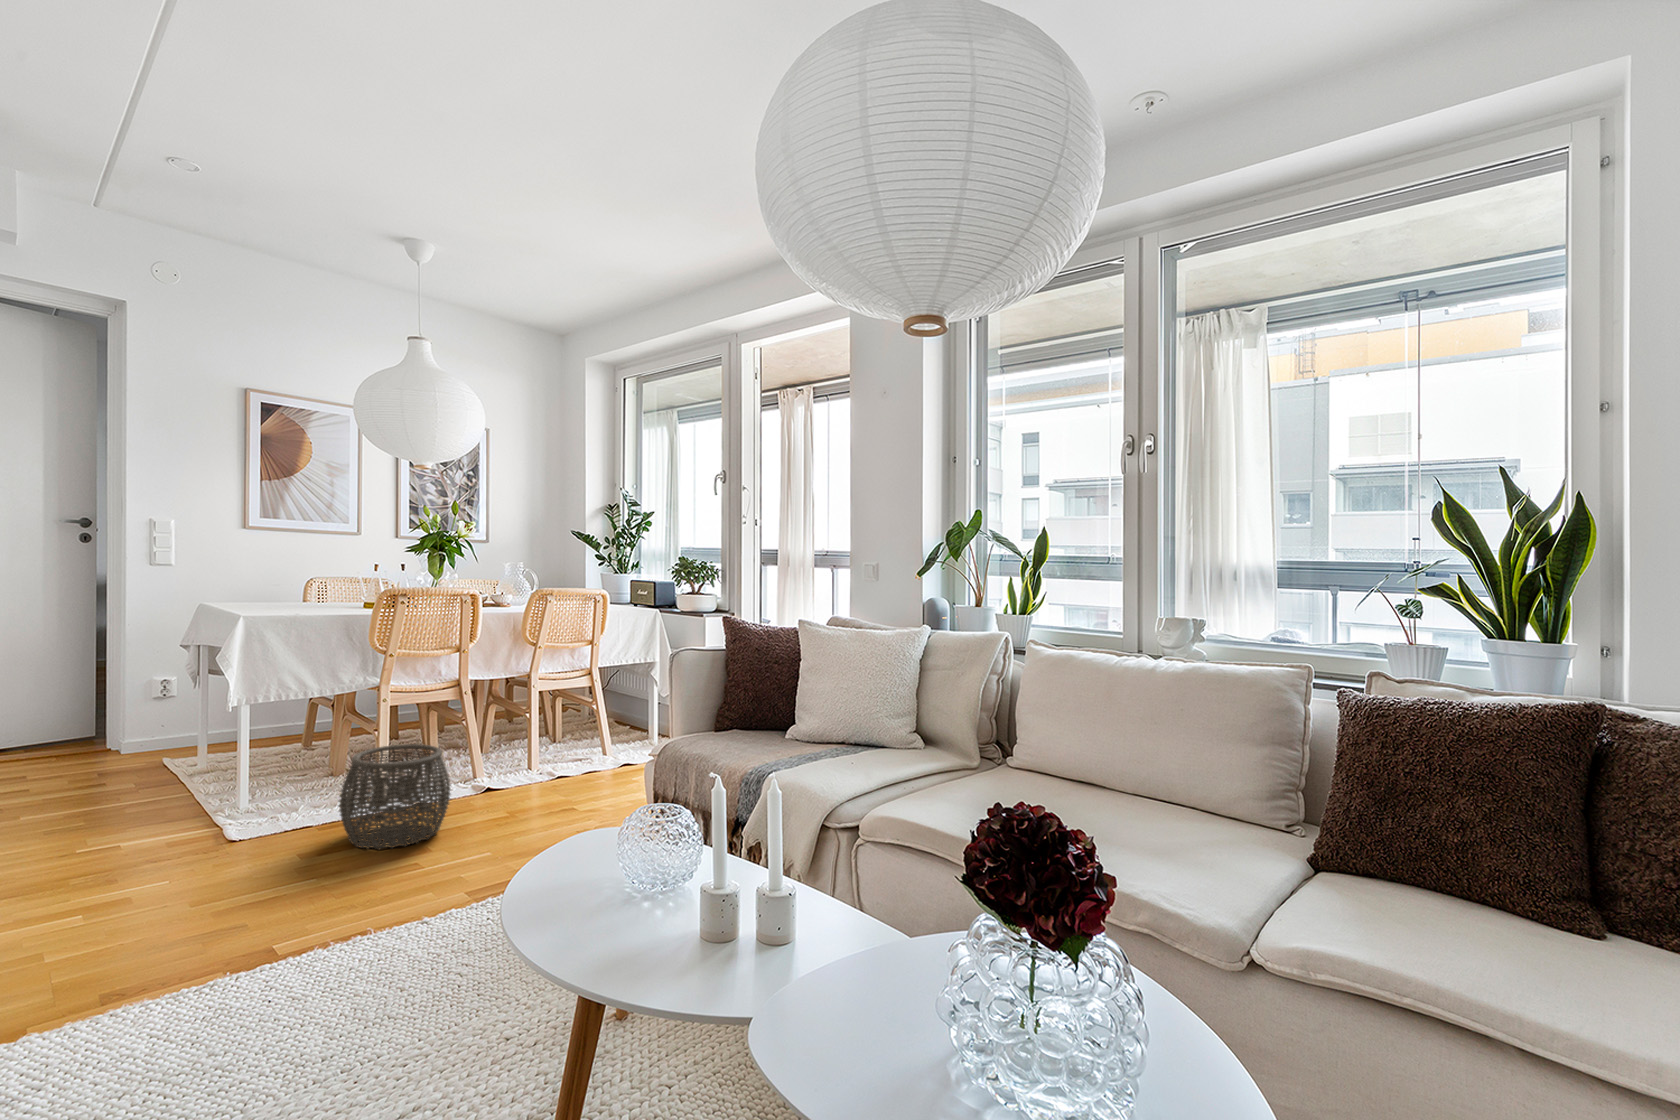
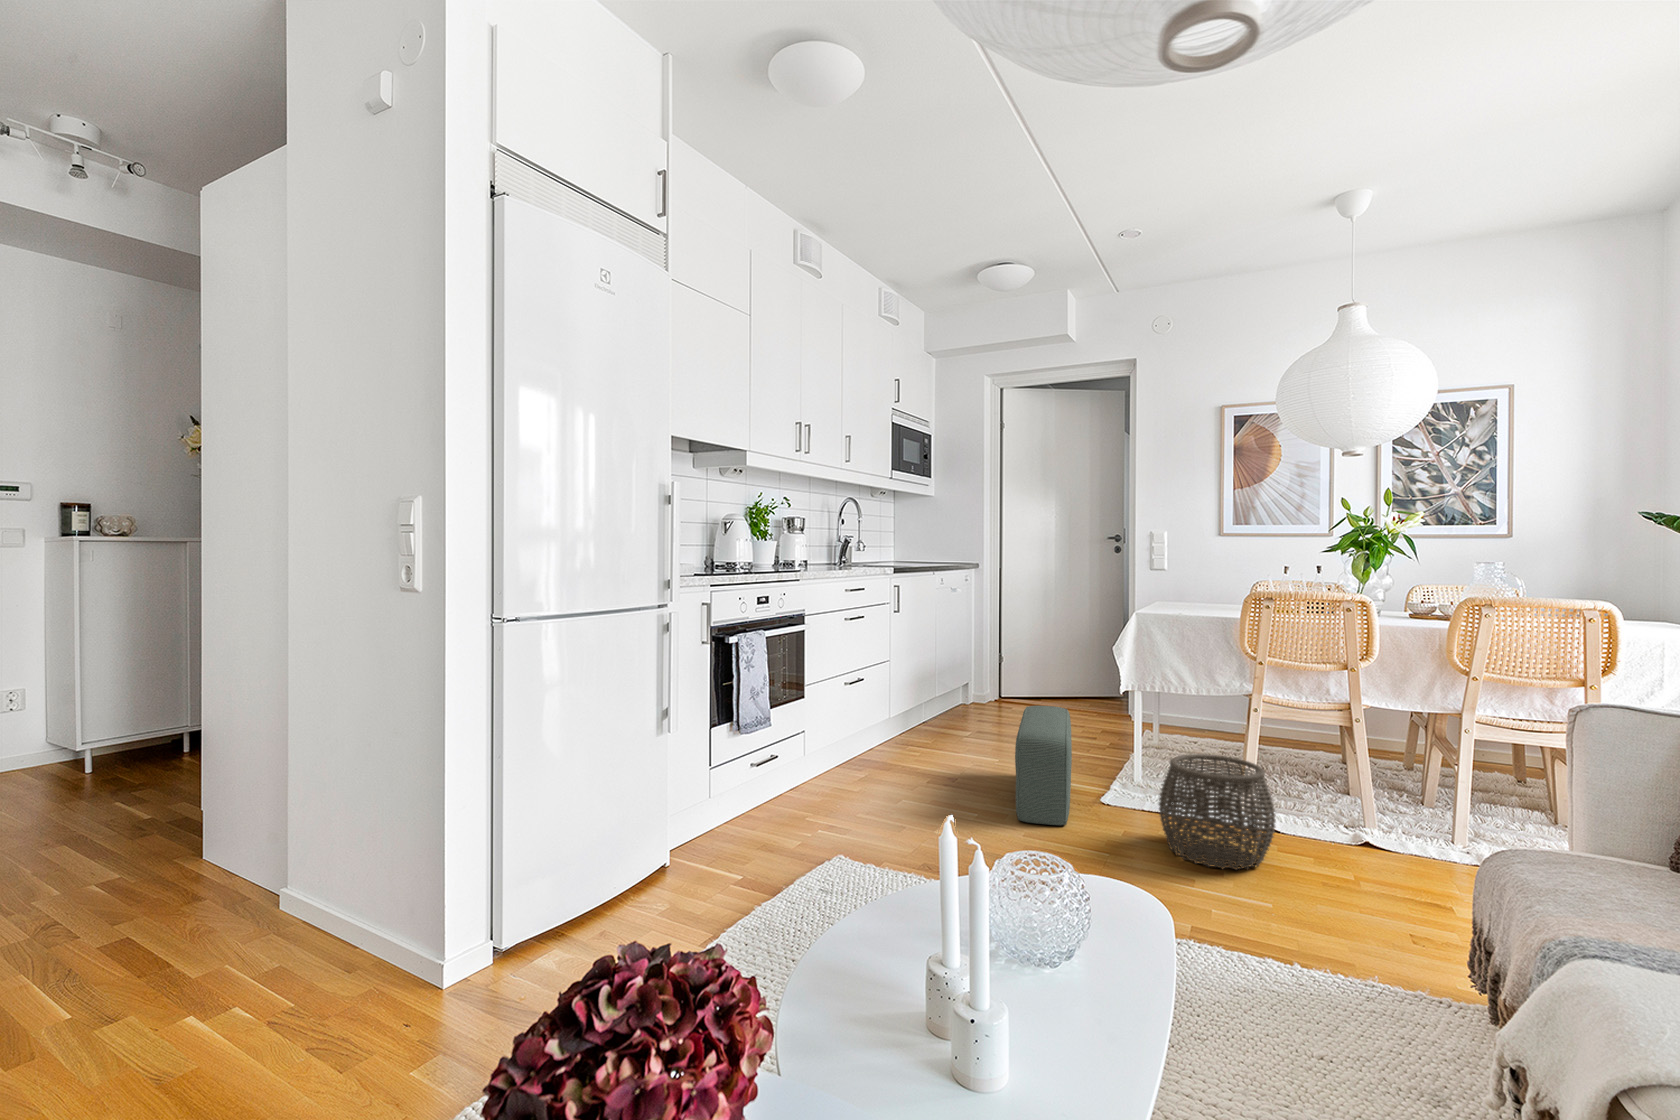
pouf: none [77,743,225,888] -> present [1015,706,1072,825]

